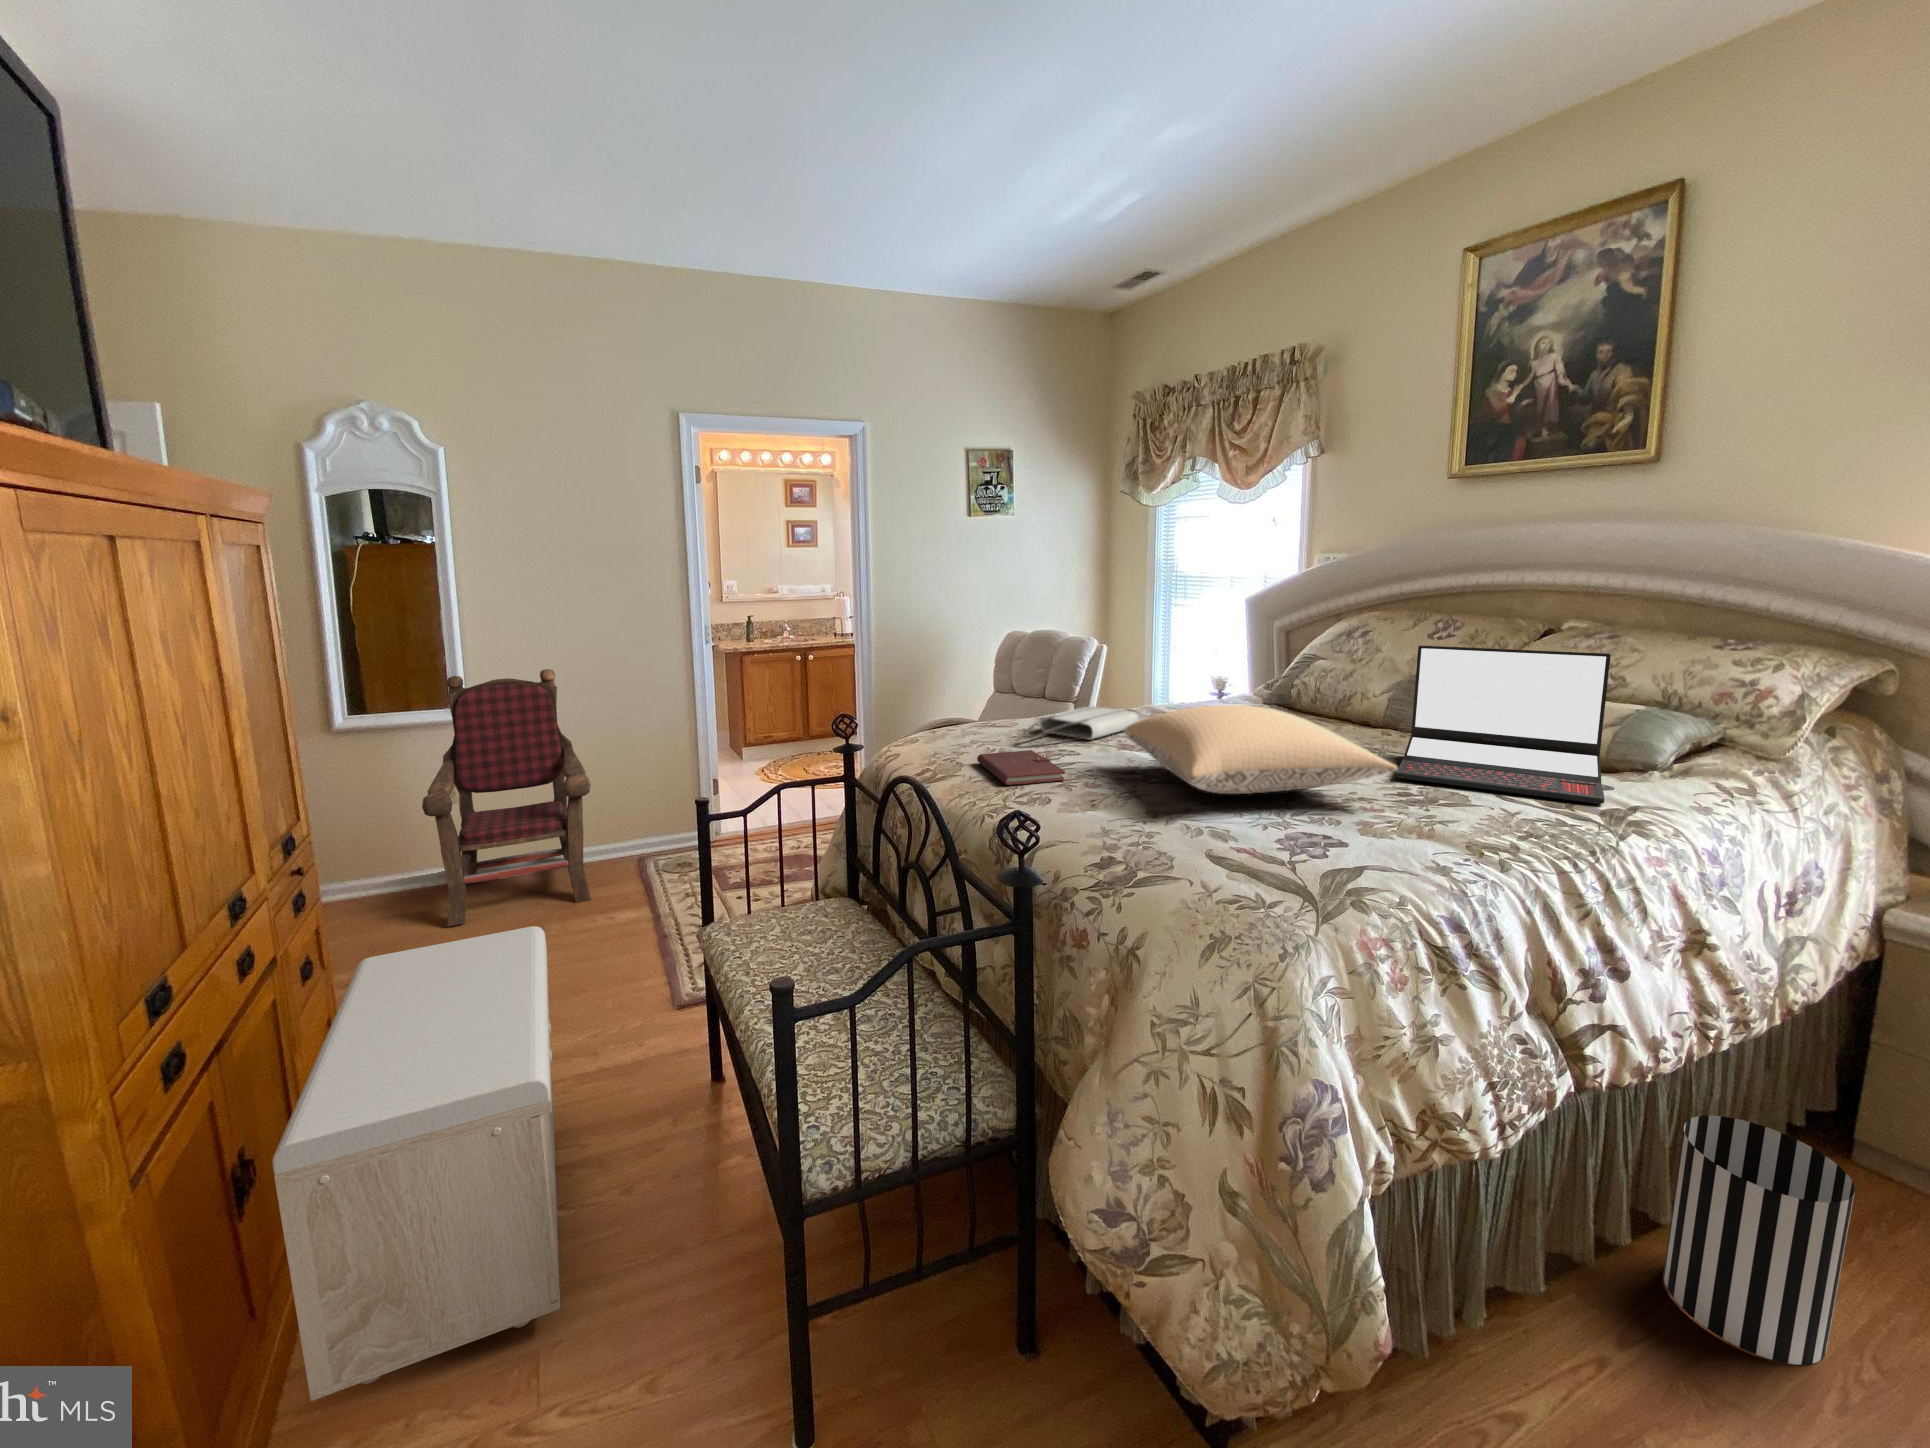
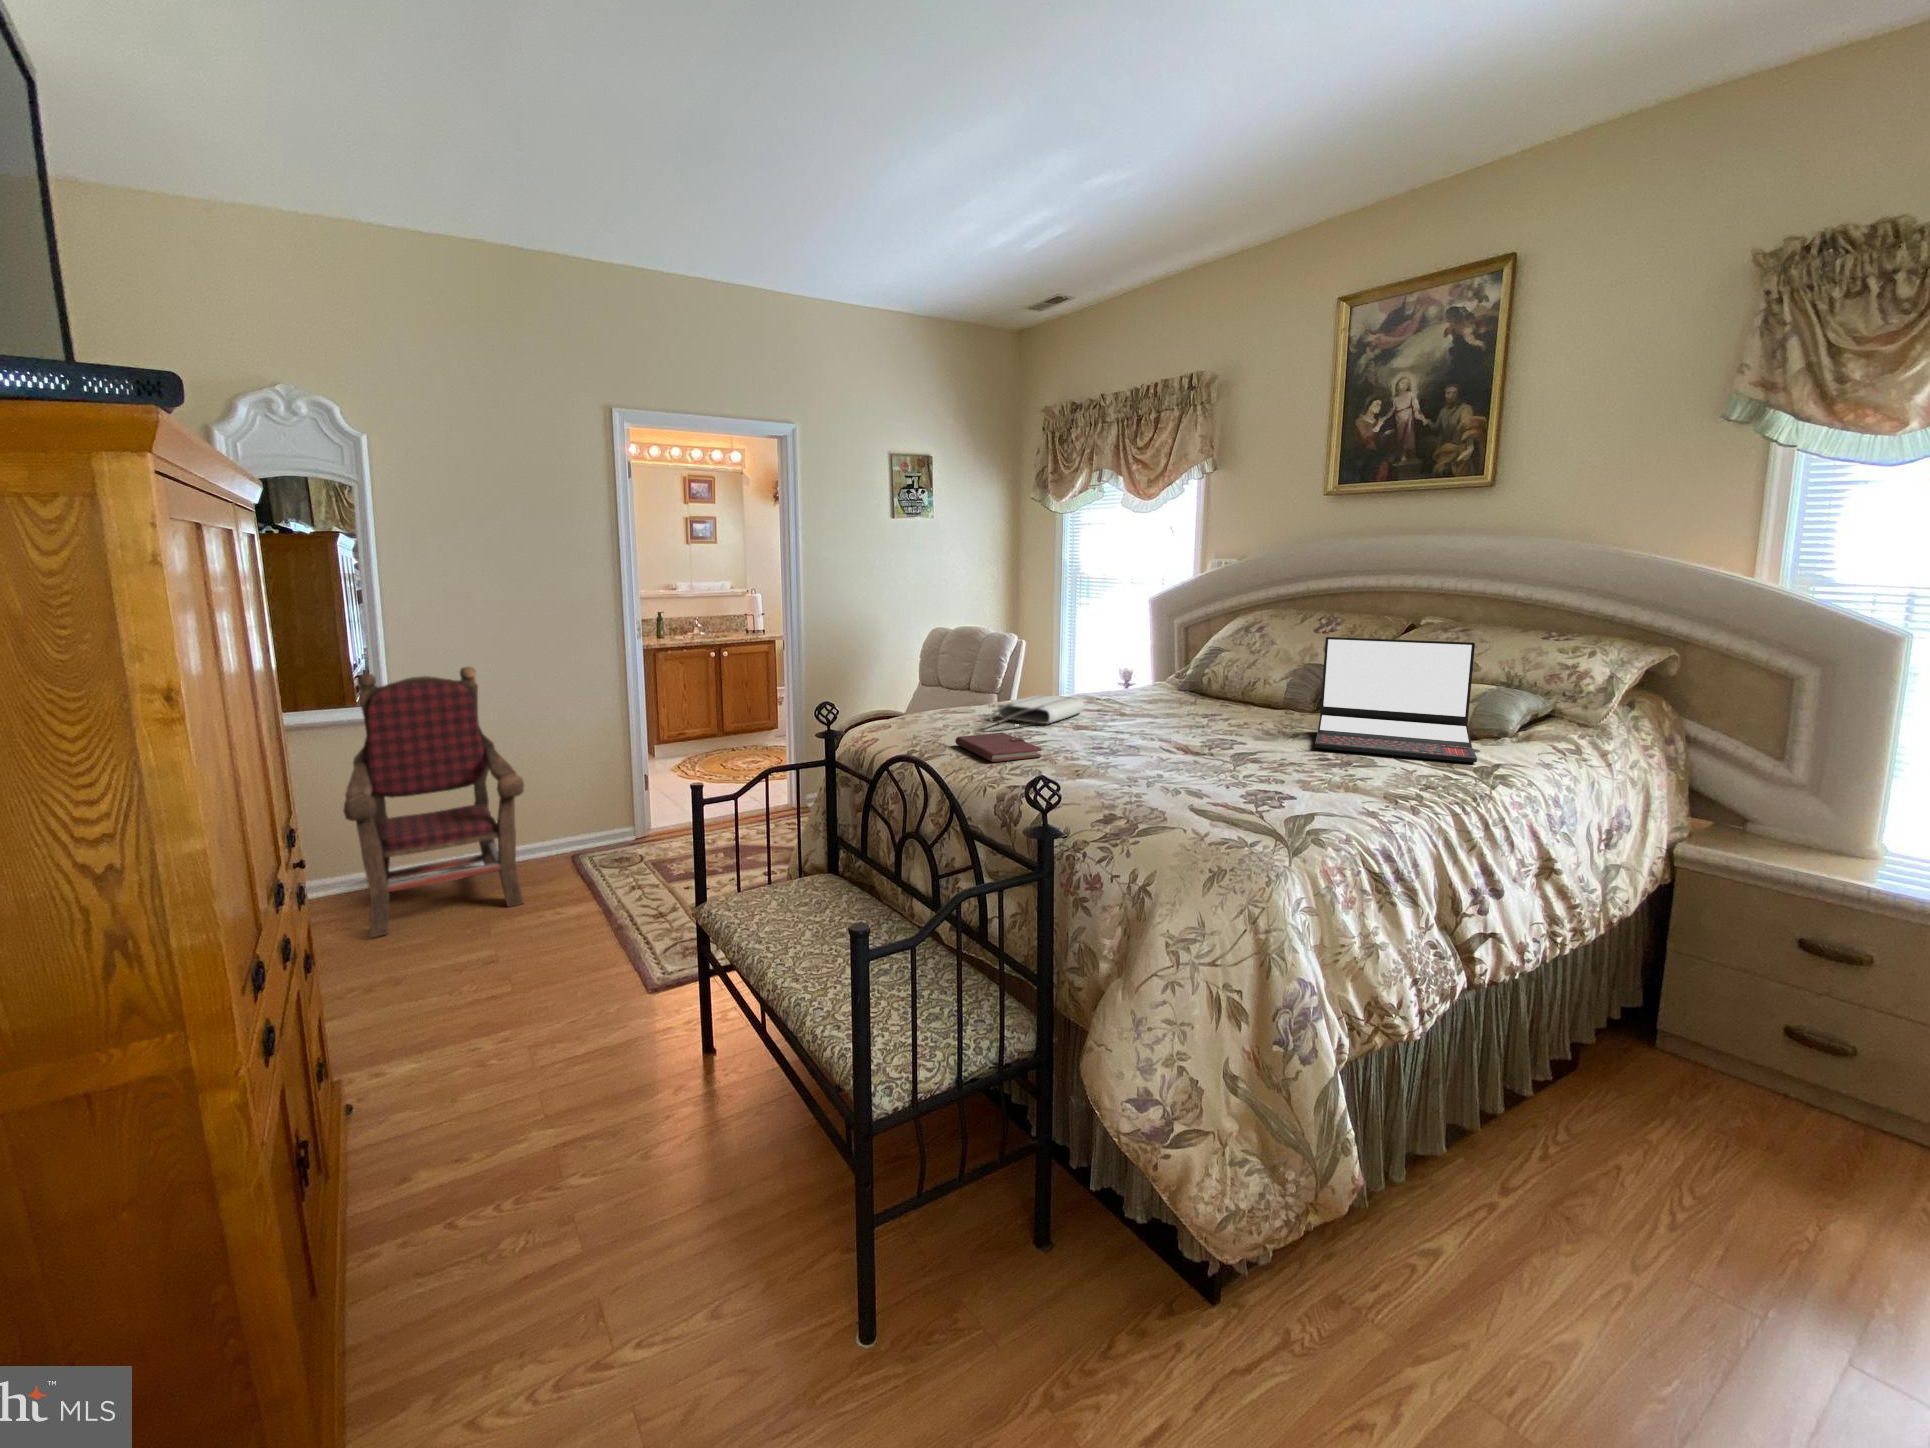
pillow: present [1124,705,1397,794] -> none [1088,688,1325,763]
storage bench: present [272,926,560,1401] -> none [345,915,608,1375]
wastebasket: present [1663,1115,1855,1365] -> none [1526,1006,1659,1188]

